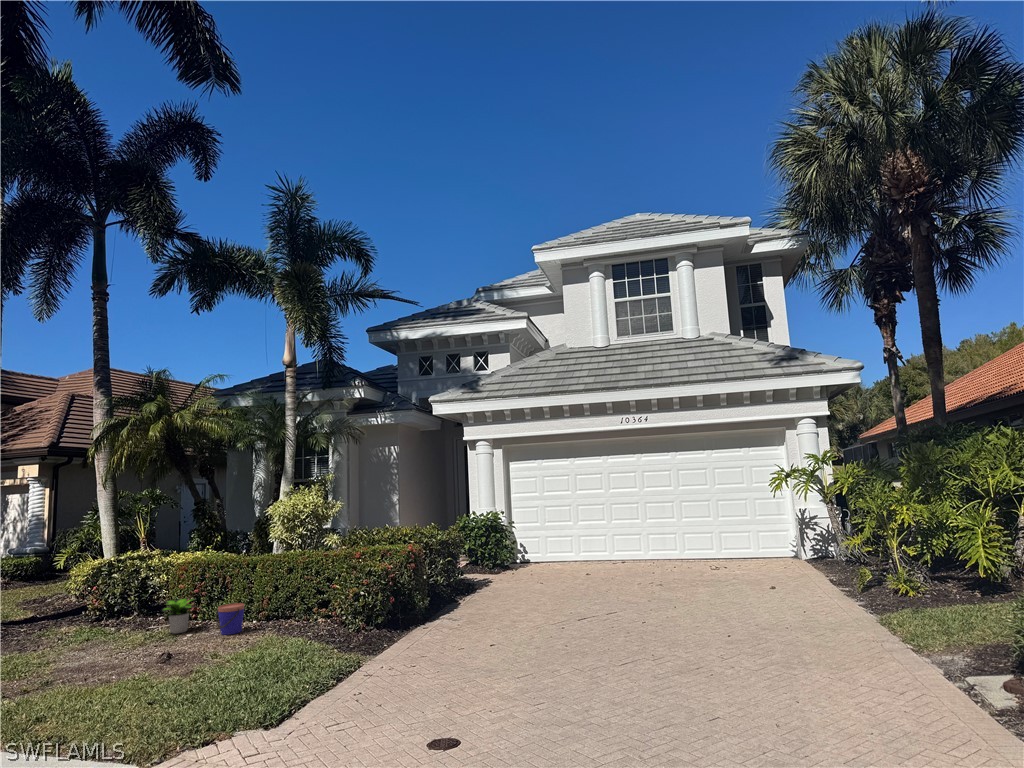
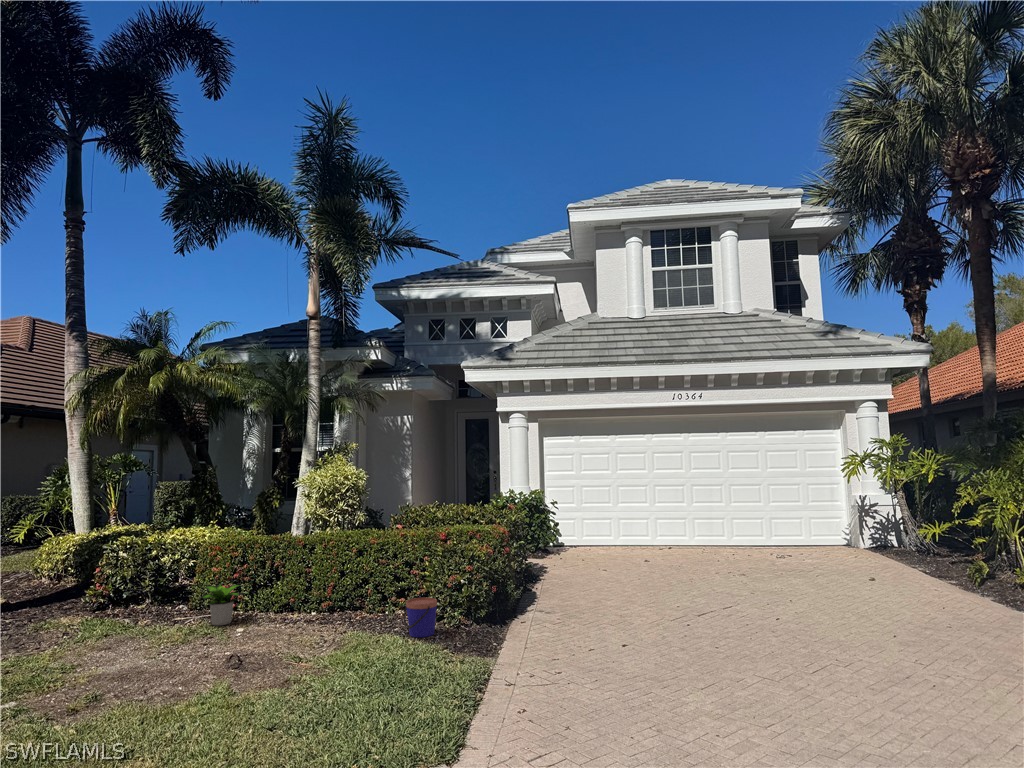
bucket: present [216,603,244,635] -> present [404,598,437,637]

